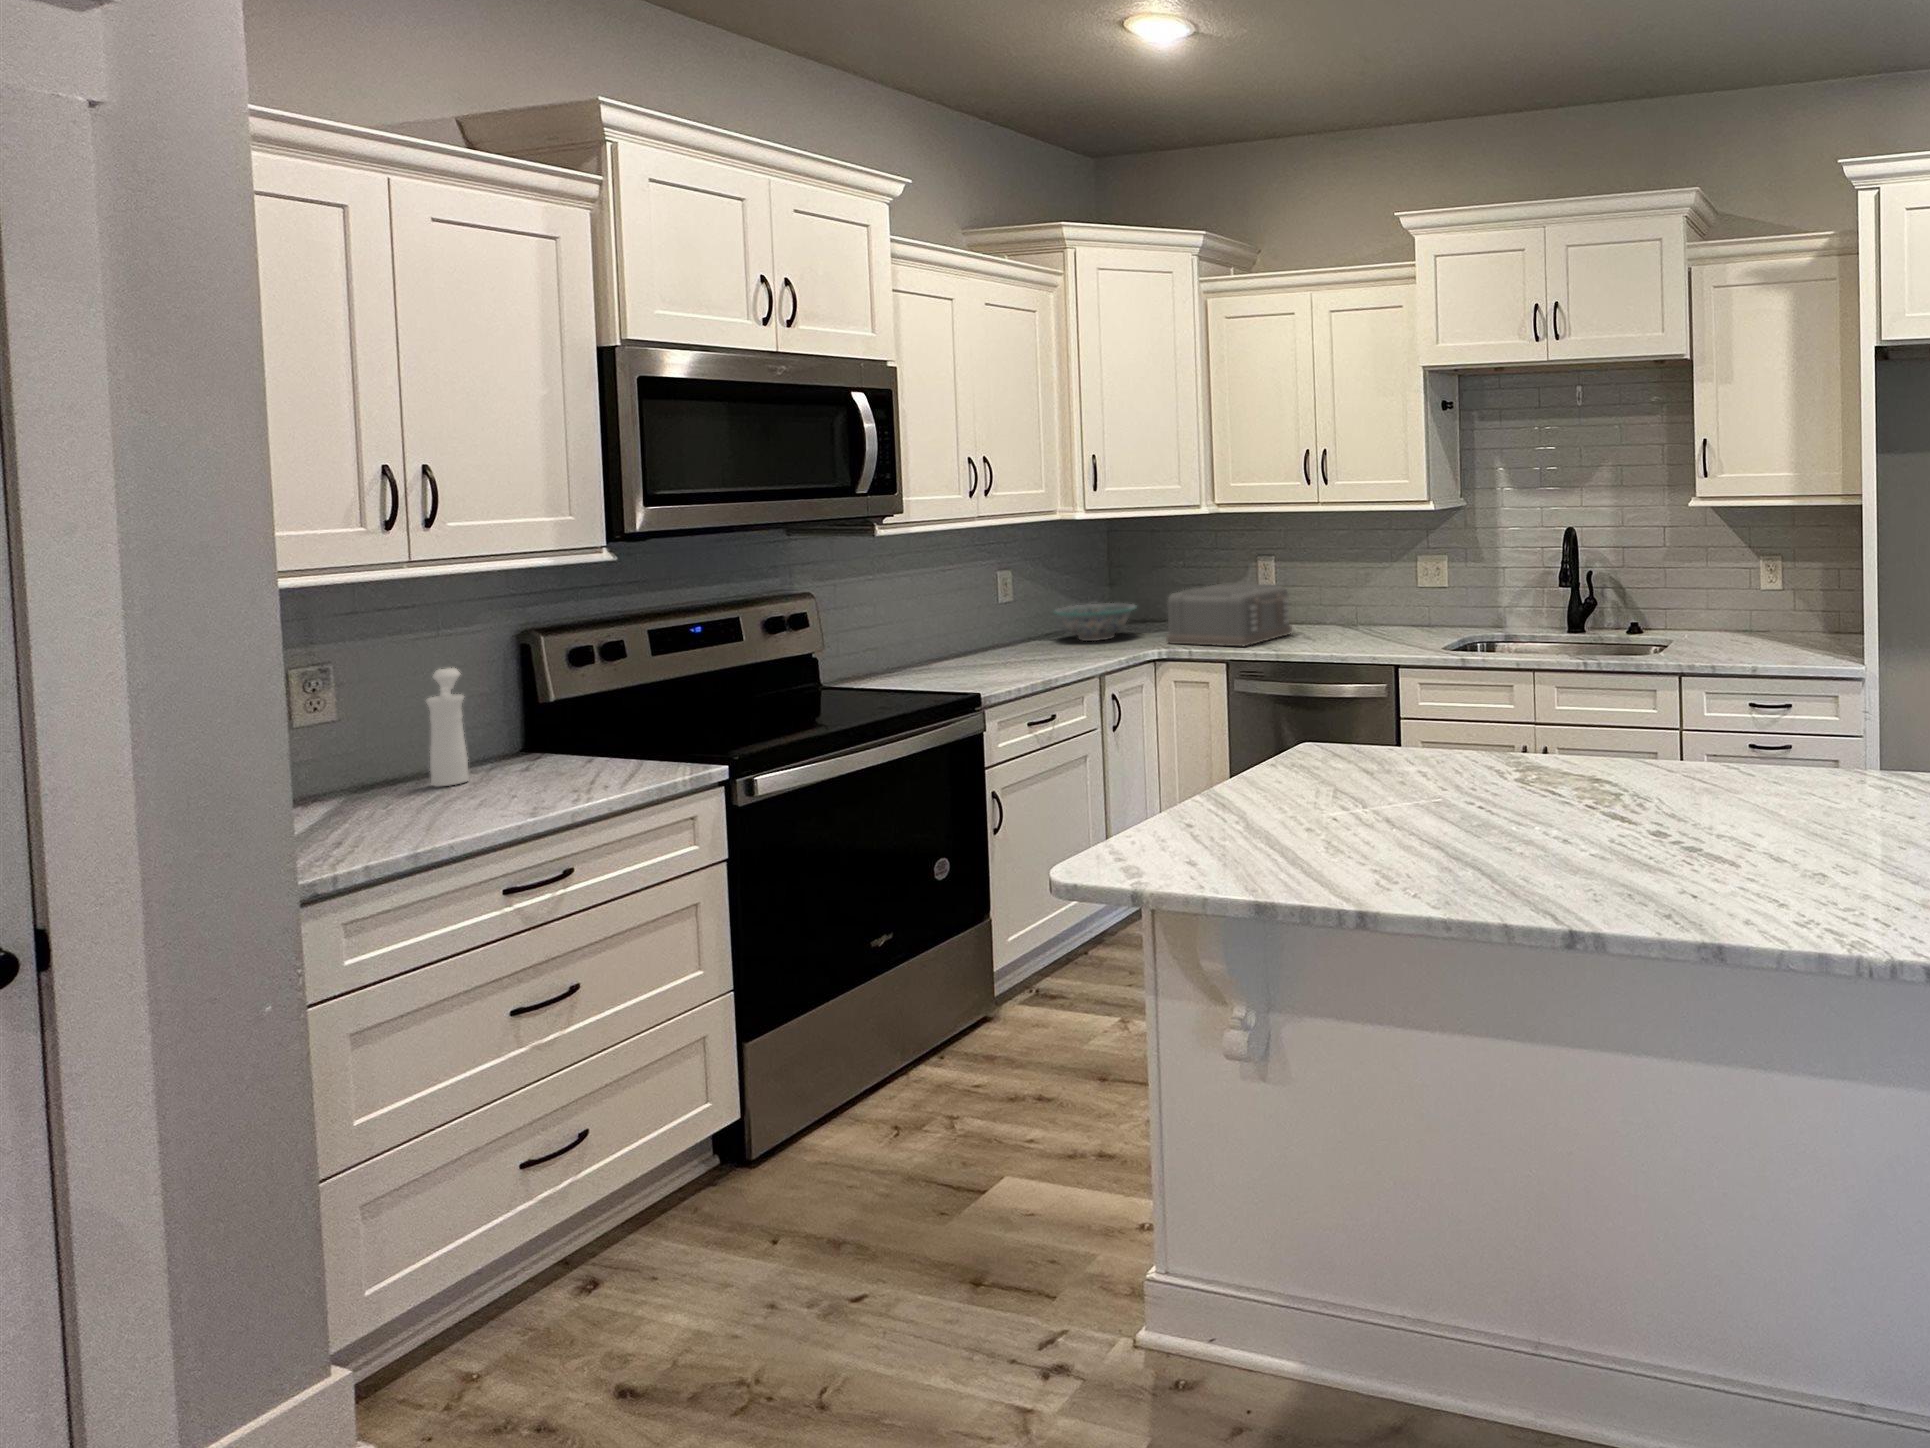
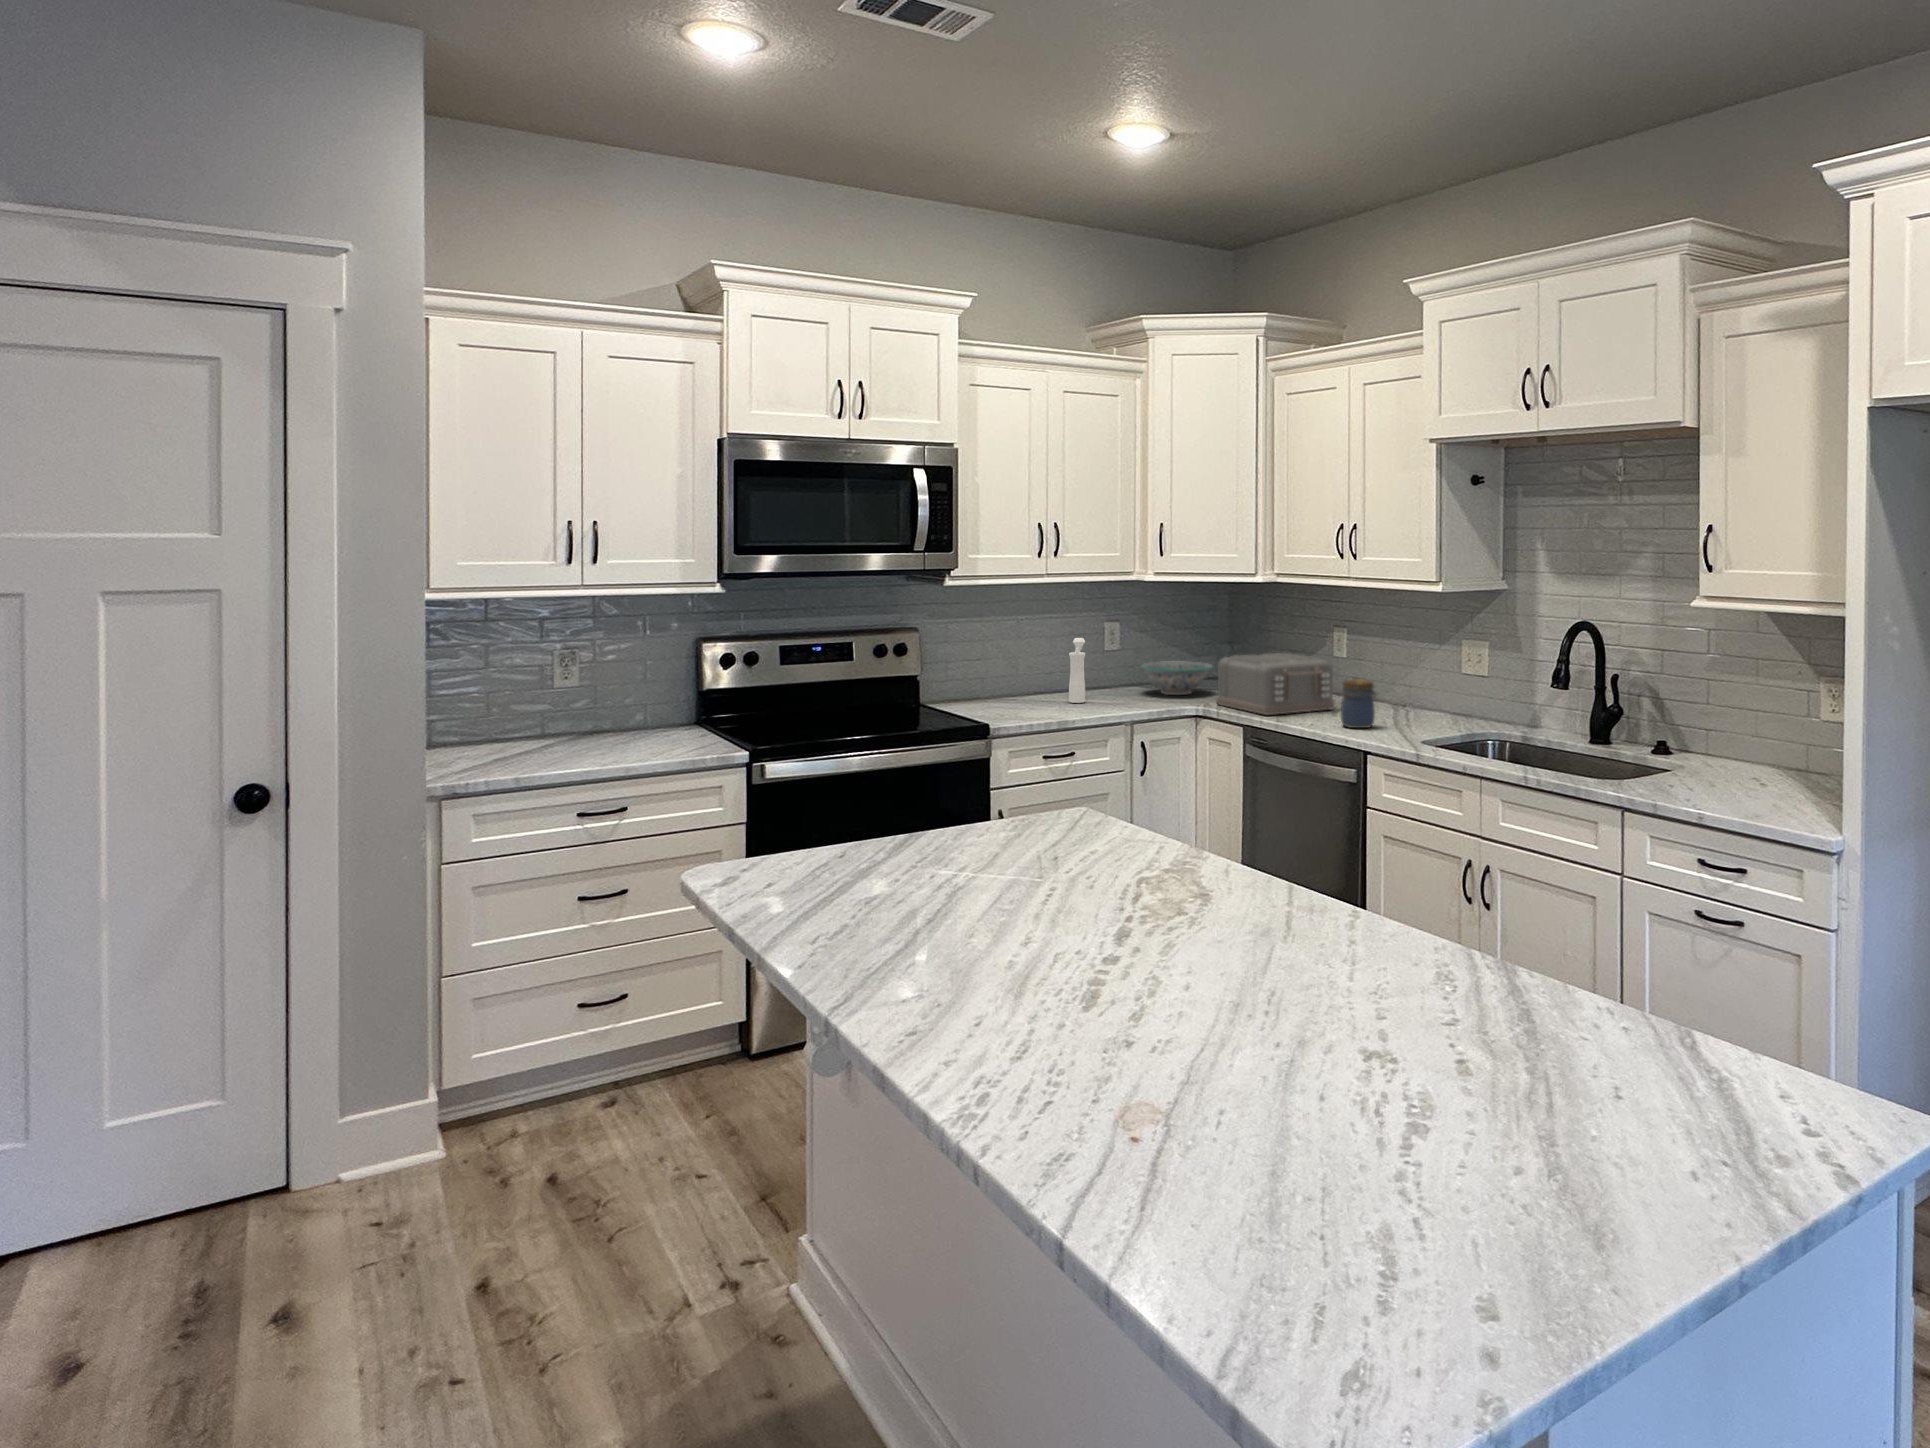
jar: none [1333,600,1368,647] -> present [1341,679,1377,728]
pepper mill: present [426,668,469,786] -> present [1069,638,1085,703]

